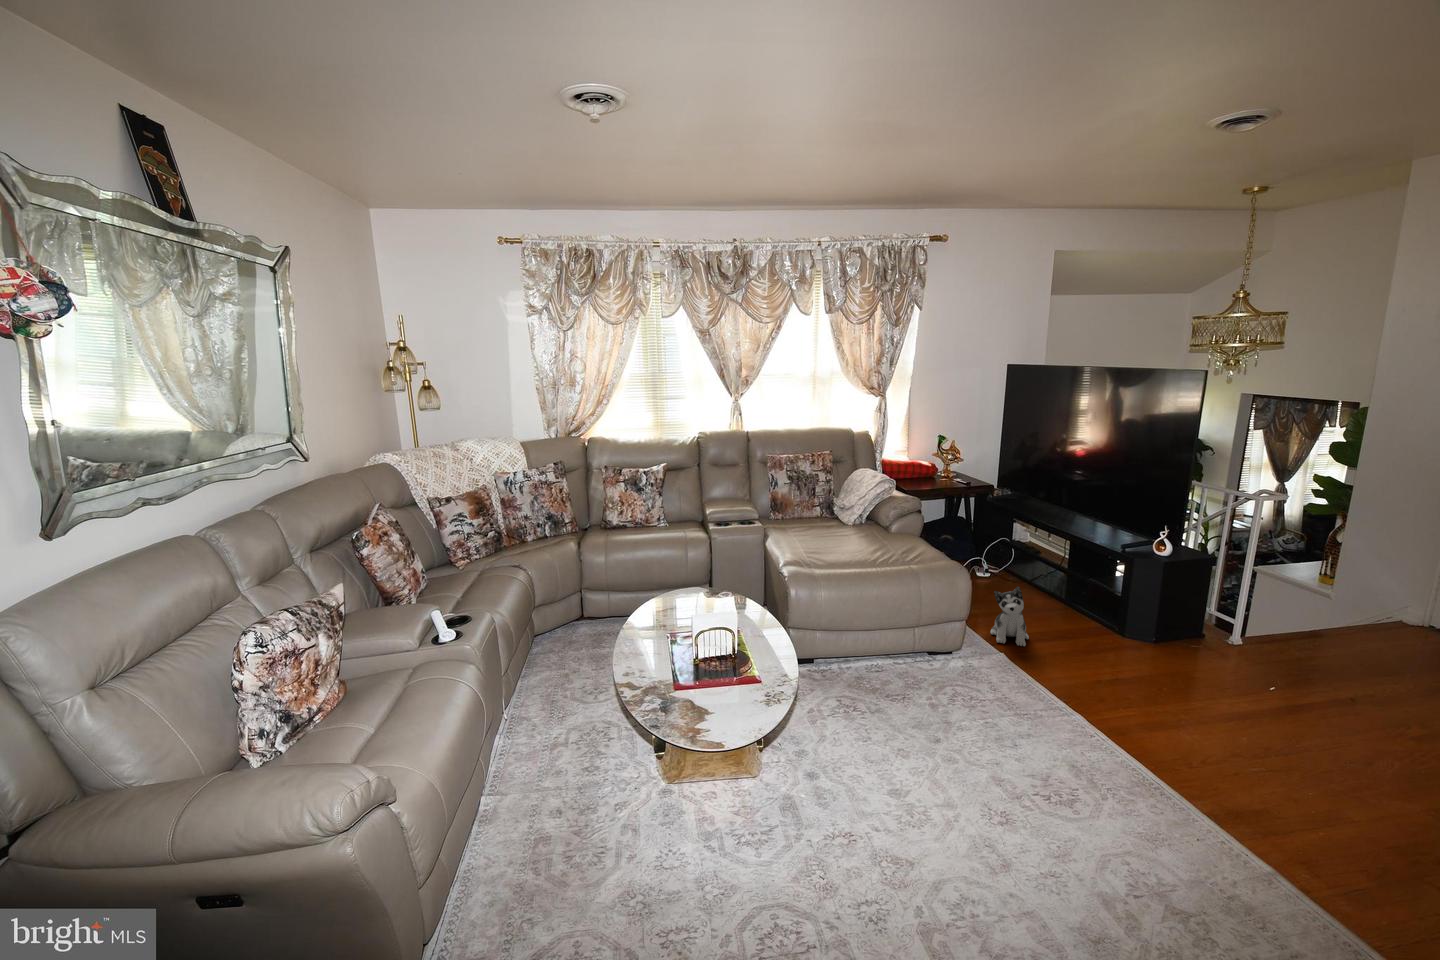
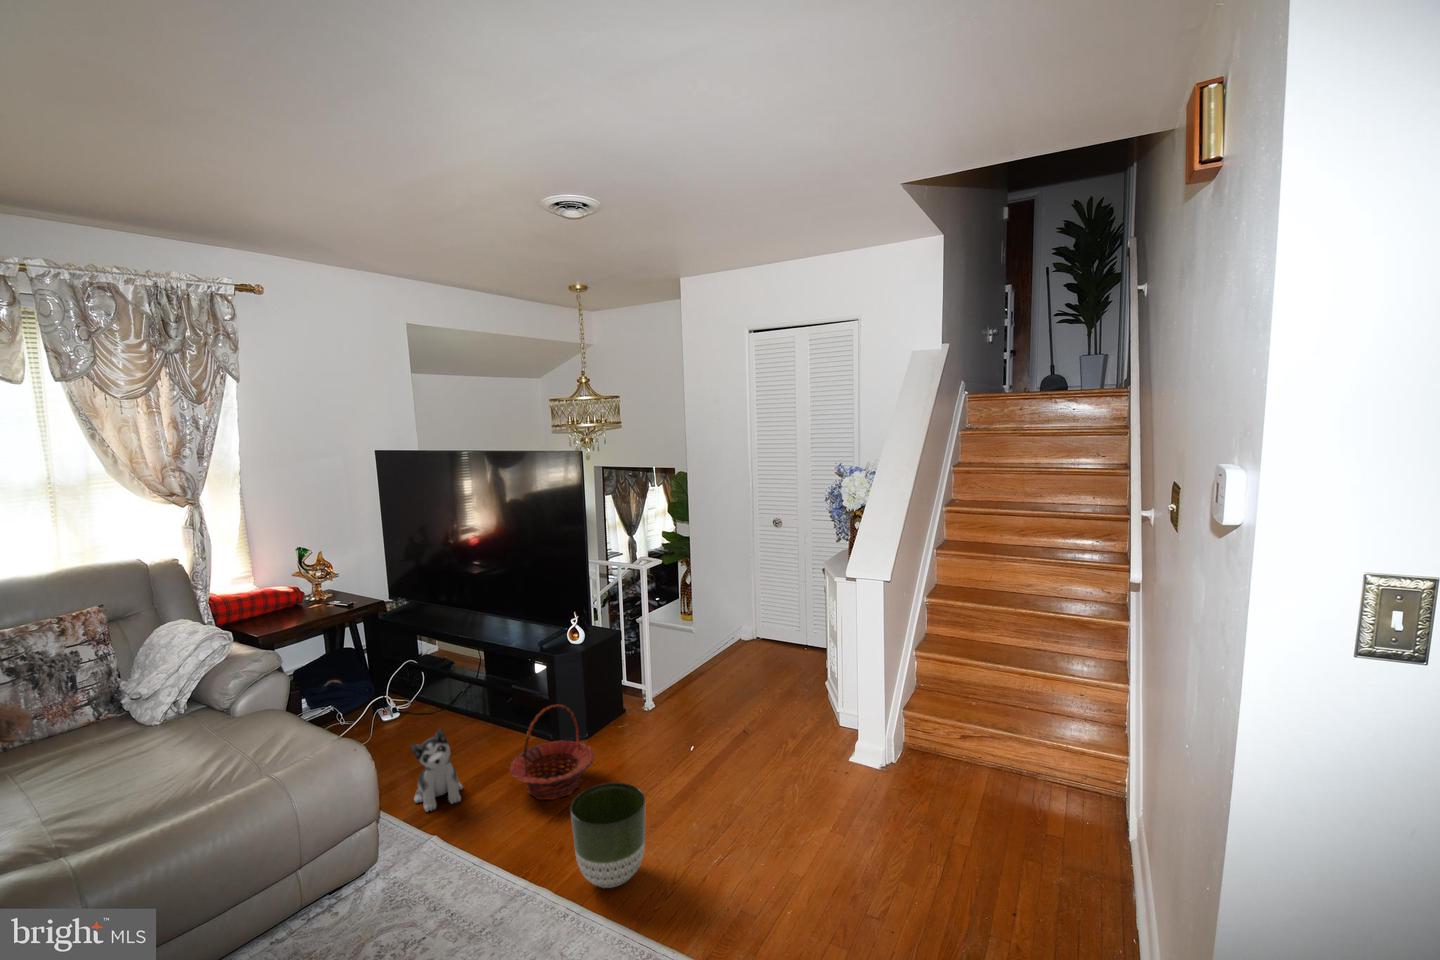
basket: none [1070,600,1156,680] -> present [510,705,594,800]
planter: none [1111,671,1193,759] -> present [570,782,645,888]

